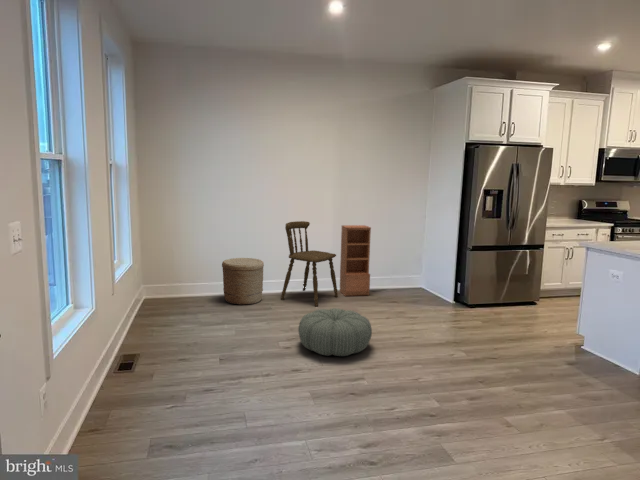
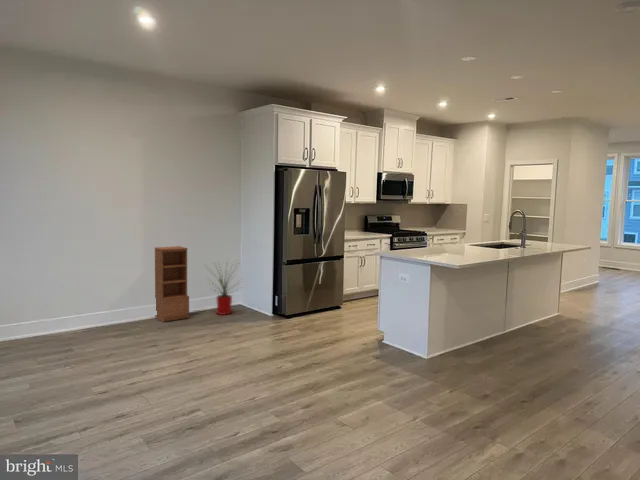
dining chair: present [281,221,338,306] -> none [89,245,155,337]
house plant: none [386,238,428,296] -> present [214,269,236,315]
woven basket: present [222,258,264,305] -> none [8,291,66,348]
pouf: present [298,308,372,356] -> none [125,334,206,384]

